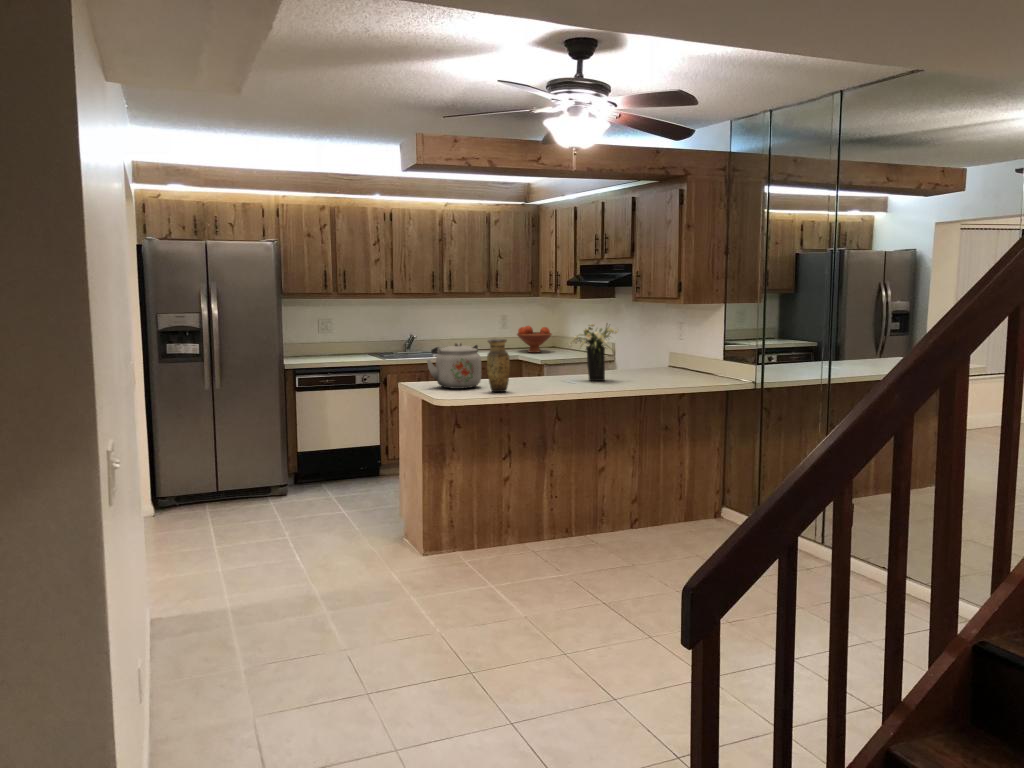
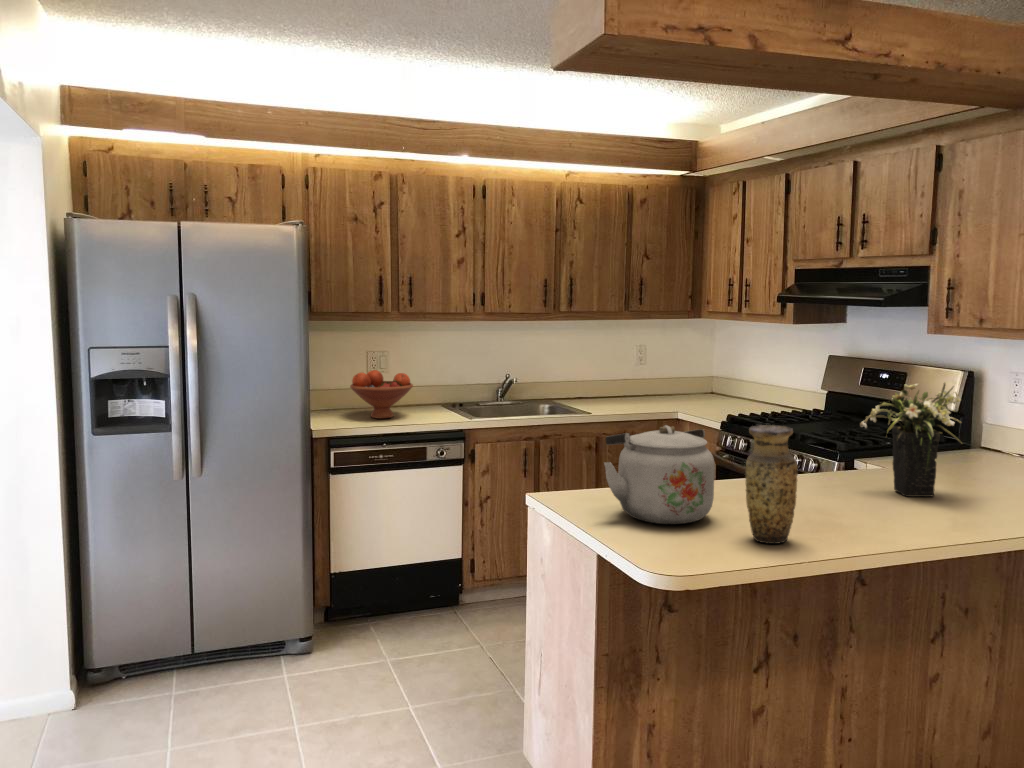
fruit bowl: present [517,326,552,353] -> present [350,370,413,419]

